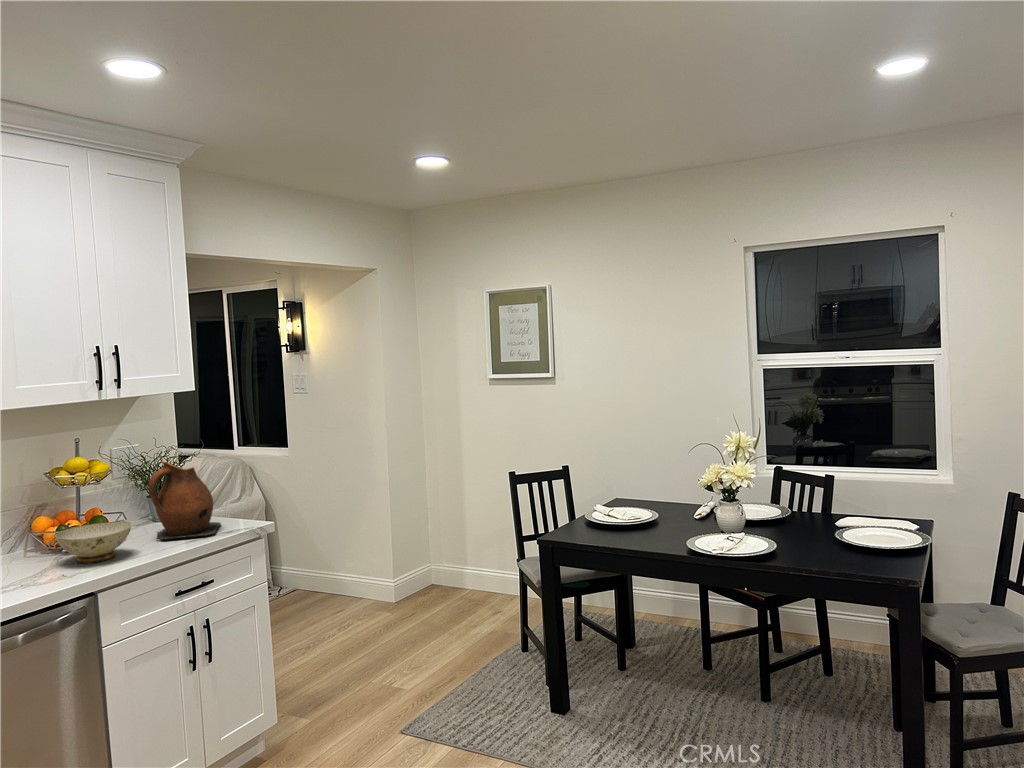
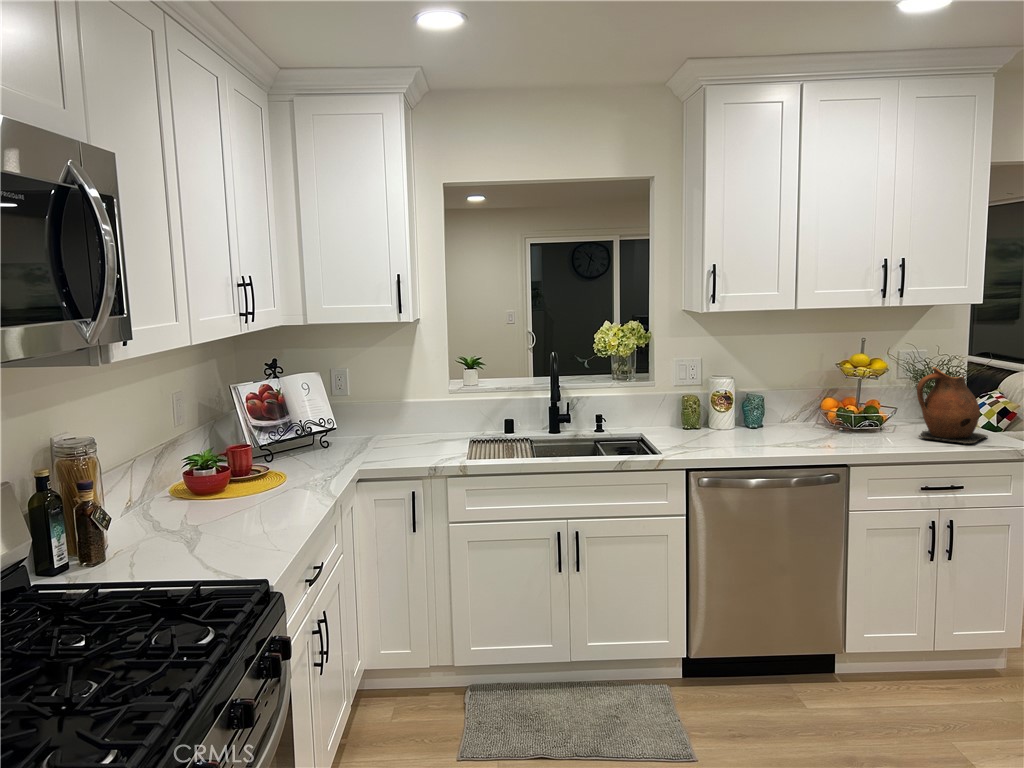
ceramic bowl: present [55,521,131,563] -> none [831,411,893,443]

